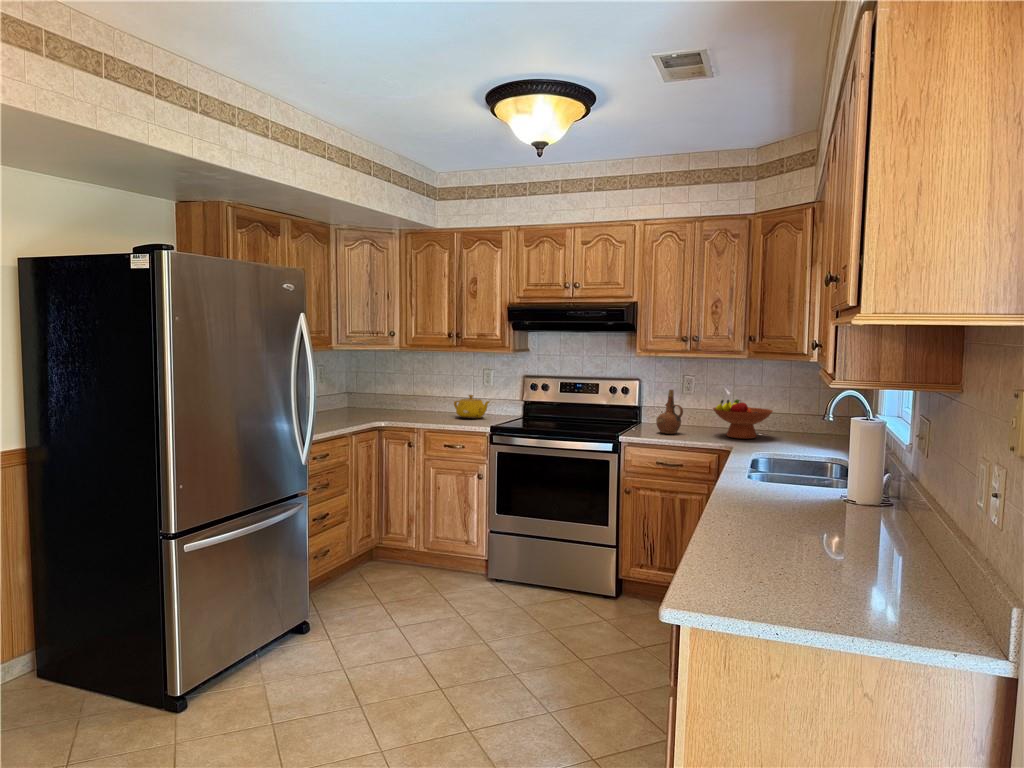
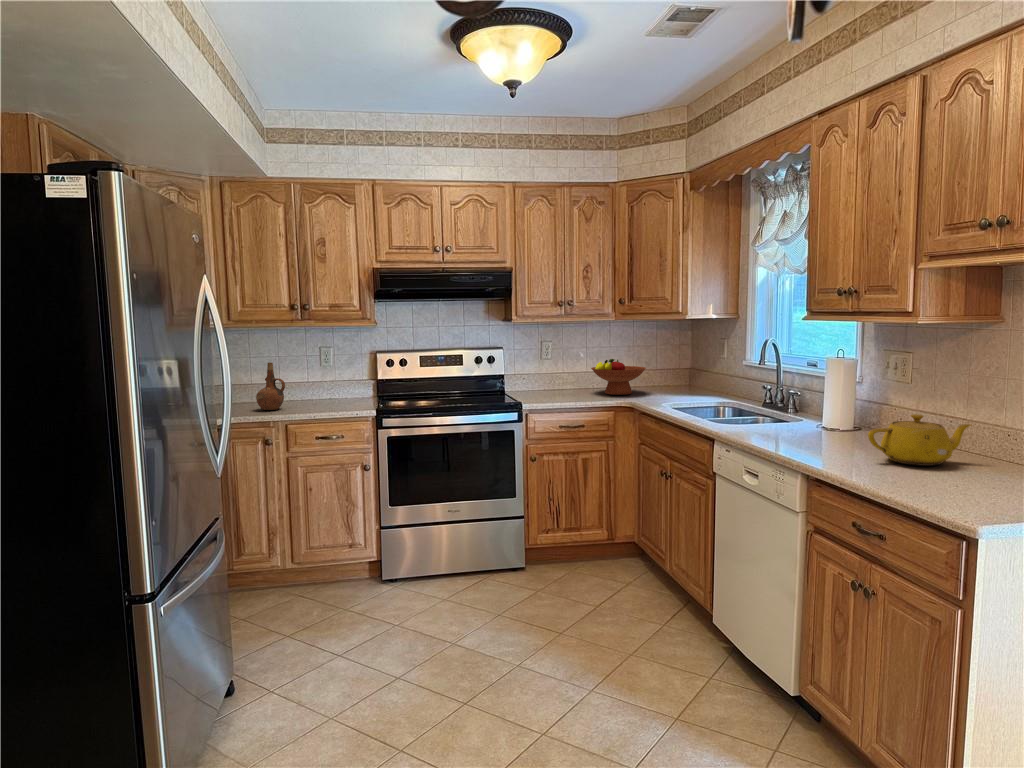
ceramic pitcher: present [656,390,683,434] -> present [256,362,285,410]
teapot: present [454,395,489,419] -> present [868,414,971,466]

